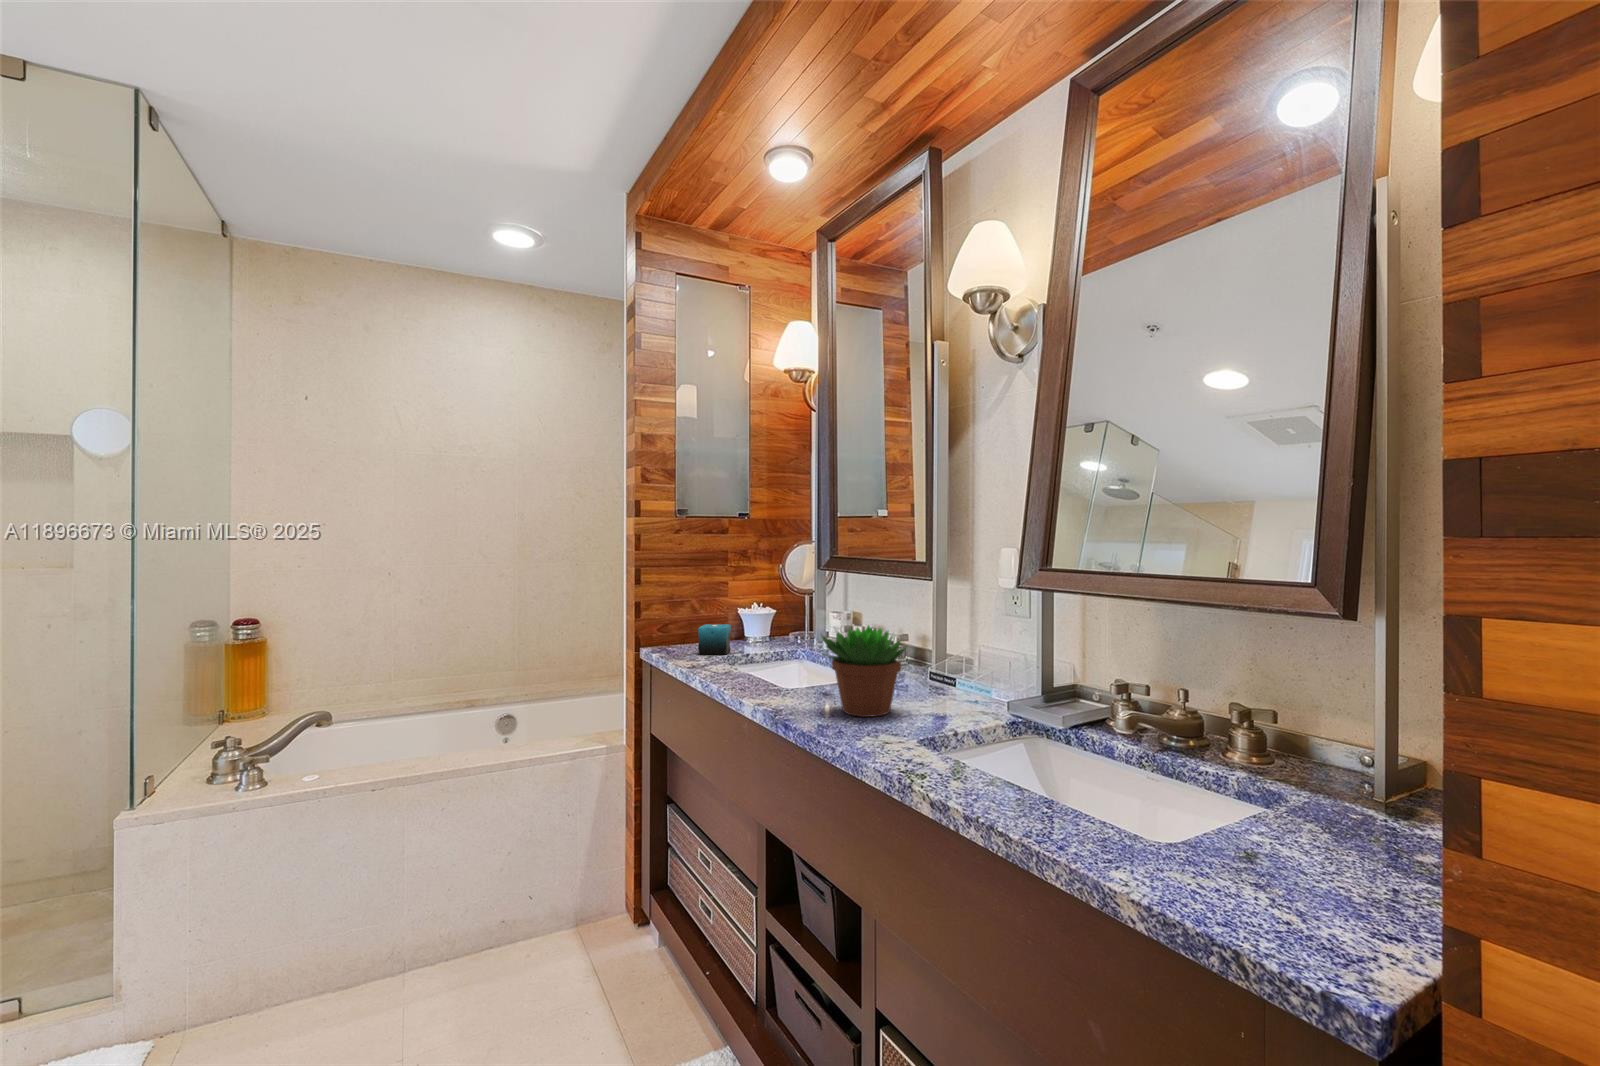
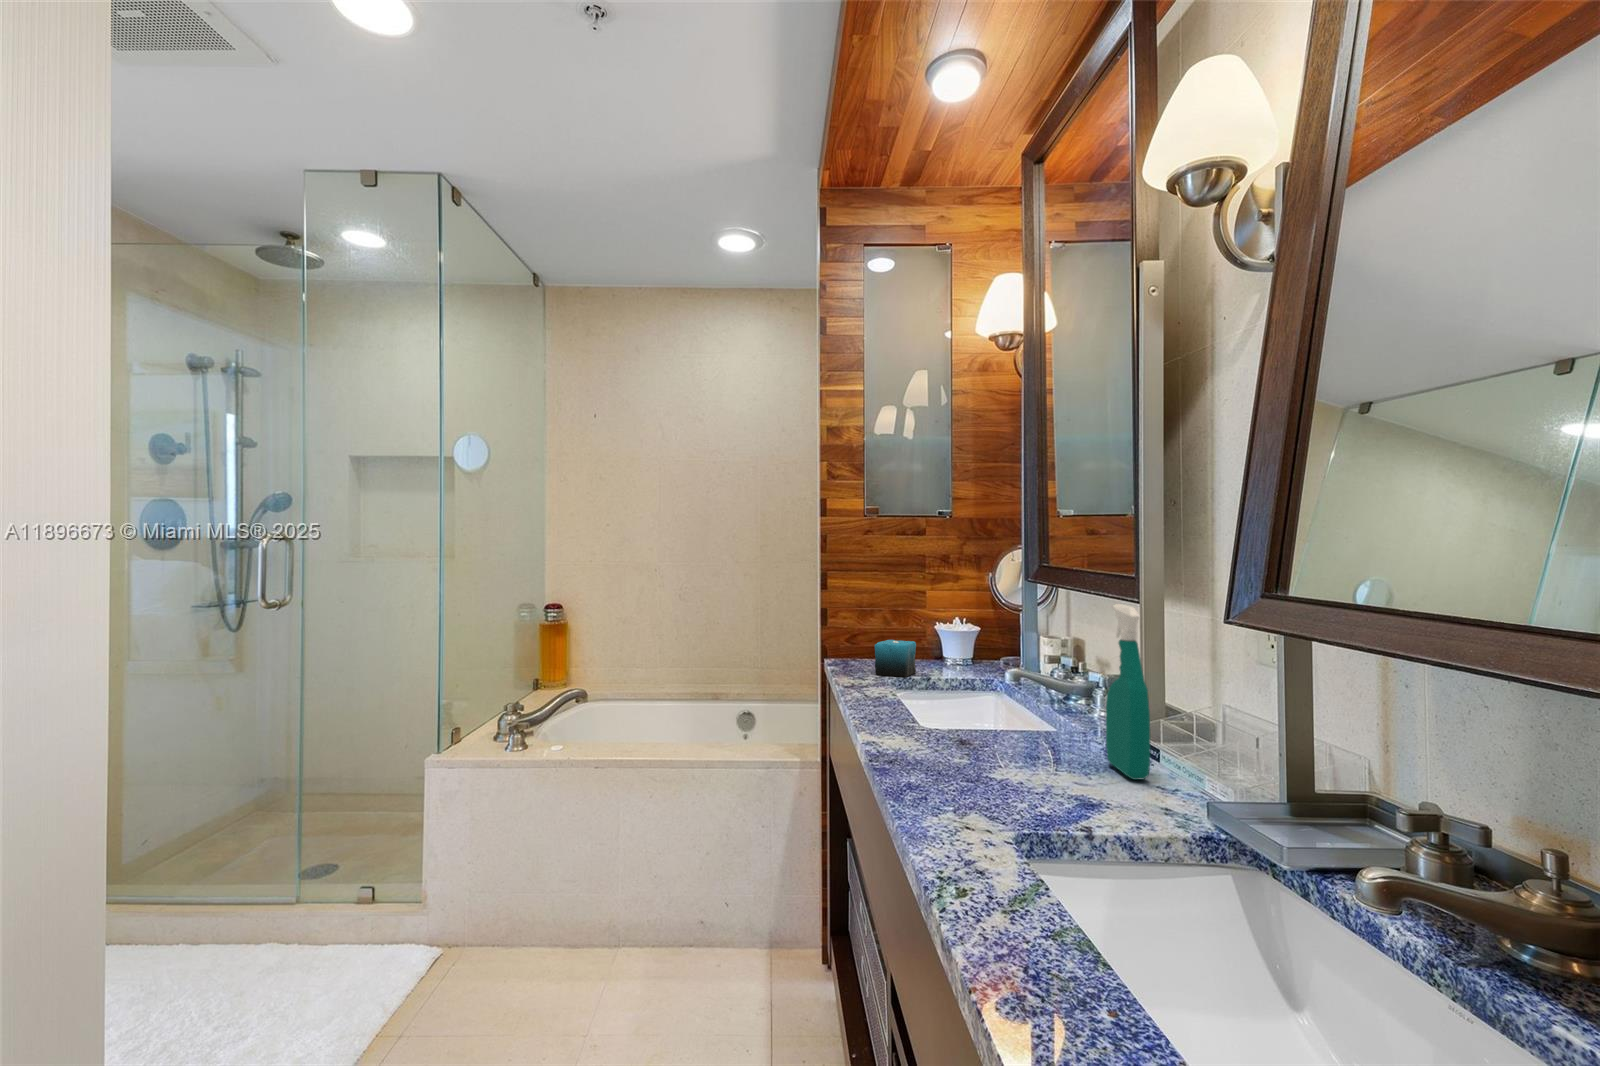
spray bottle: none [926,584,961,701] -> present [1106,604,1150,780]
succulent plant: present [822,625,906,717] -> none [924,657,1044,792]

